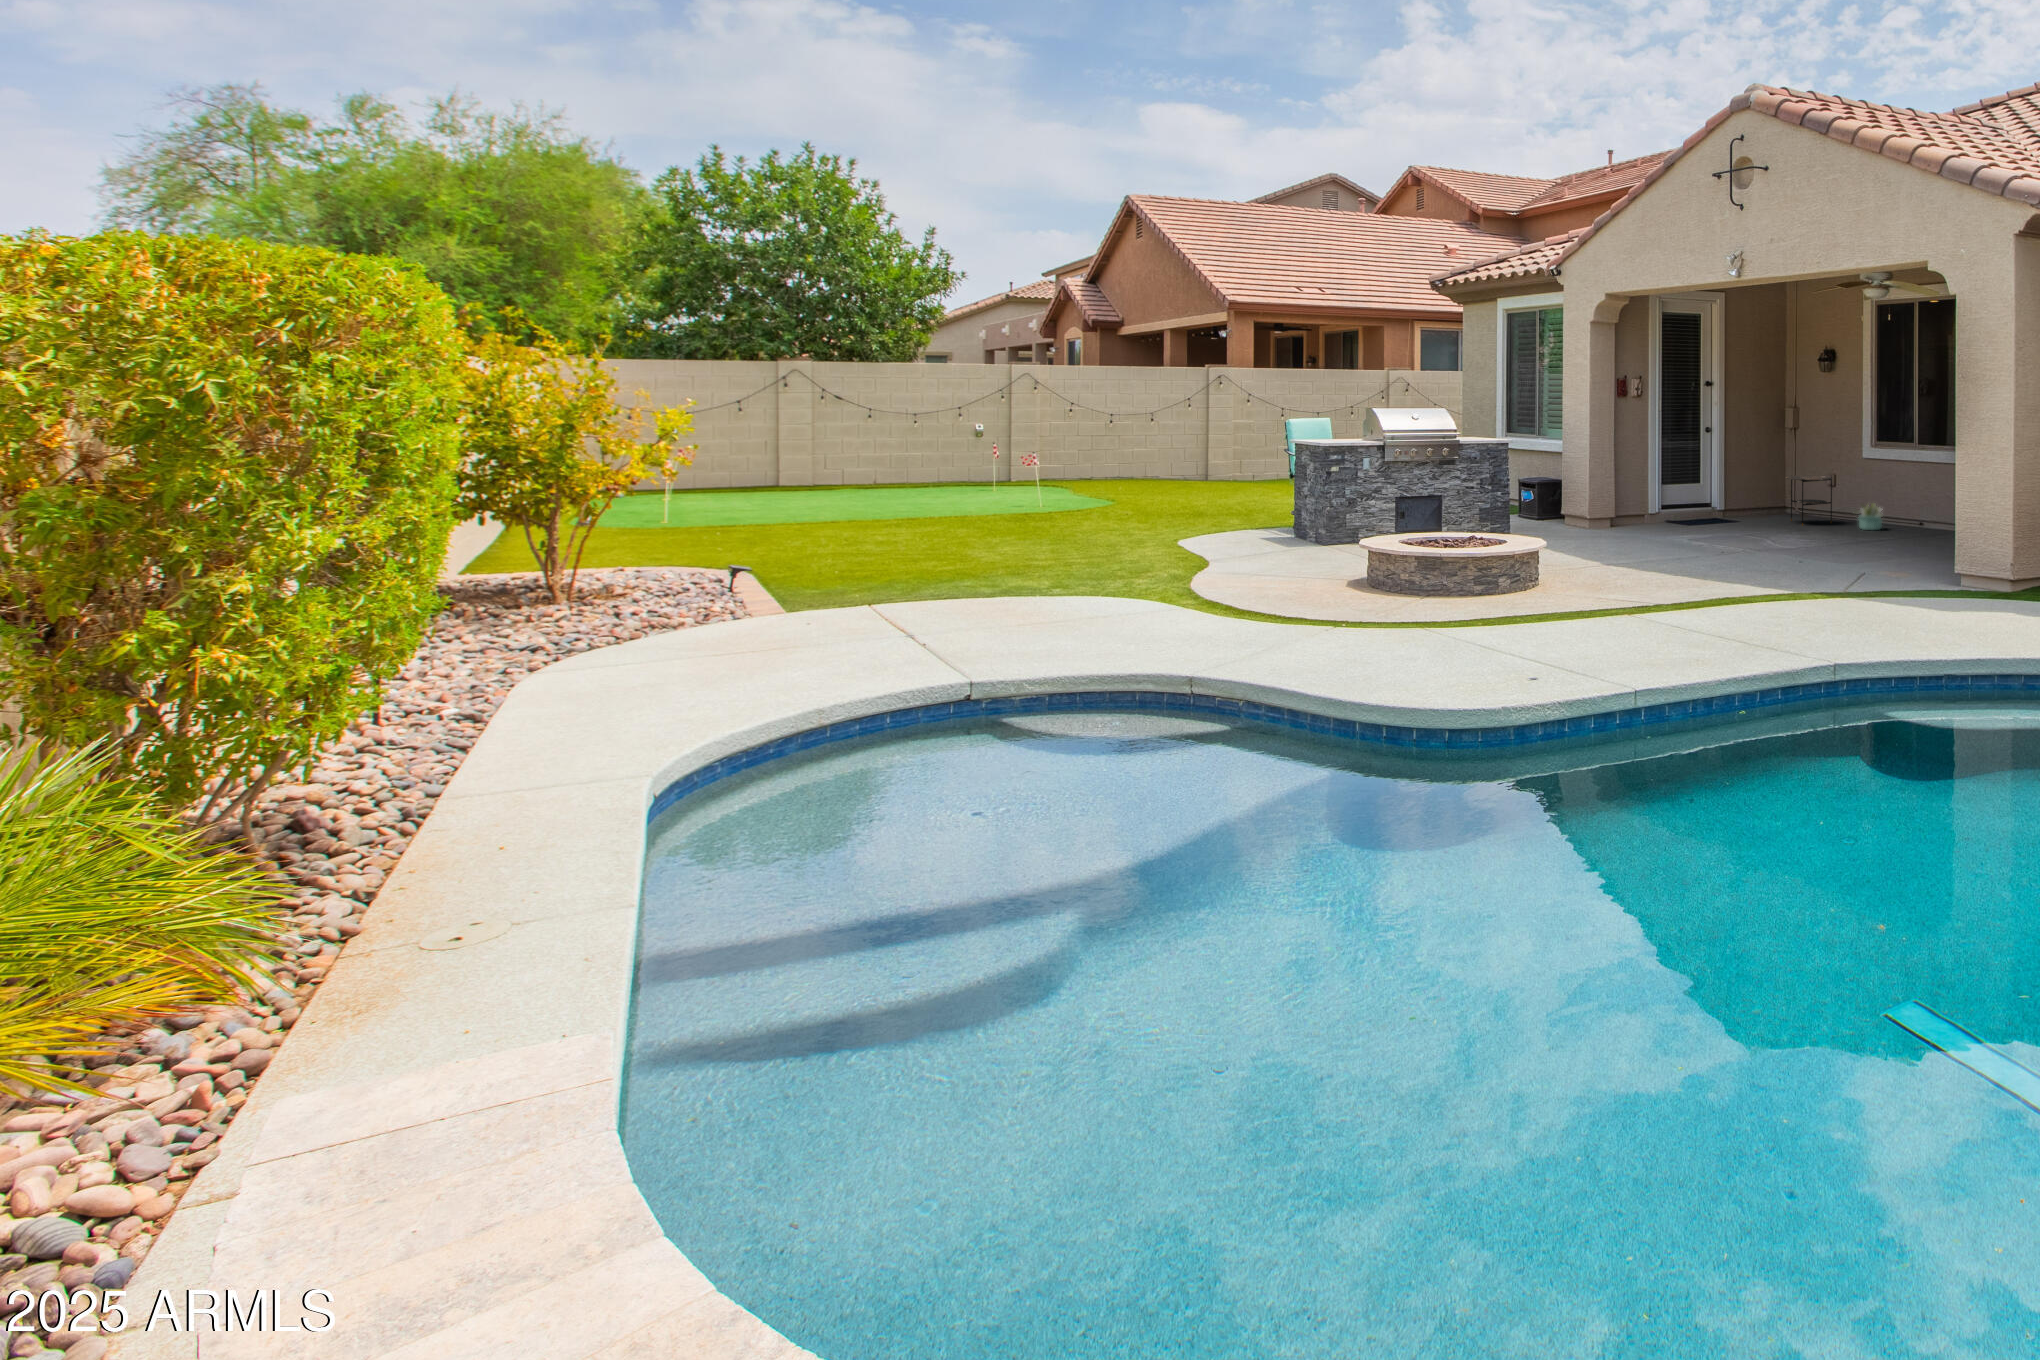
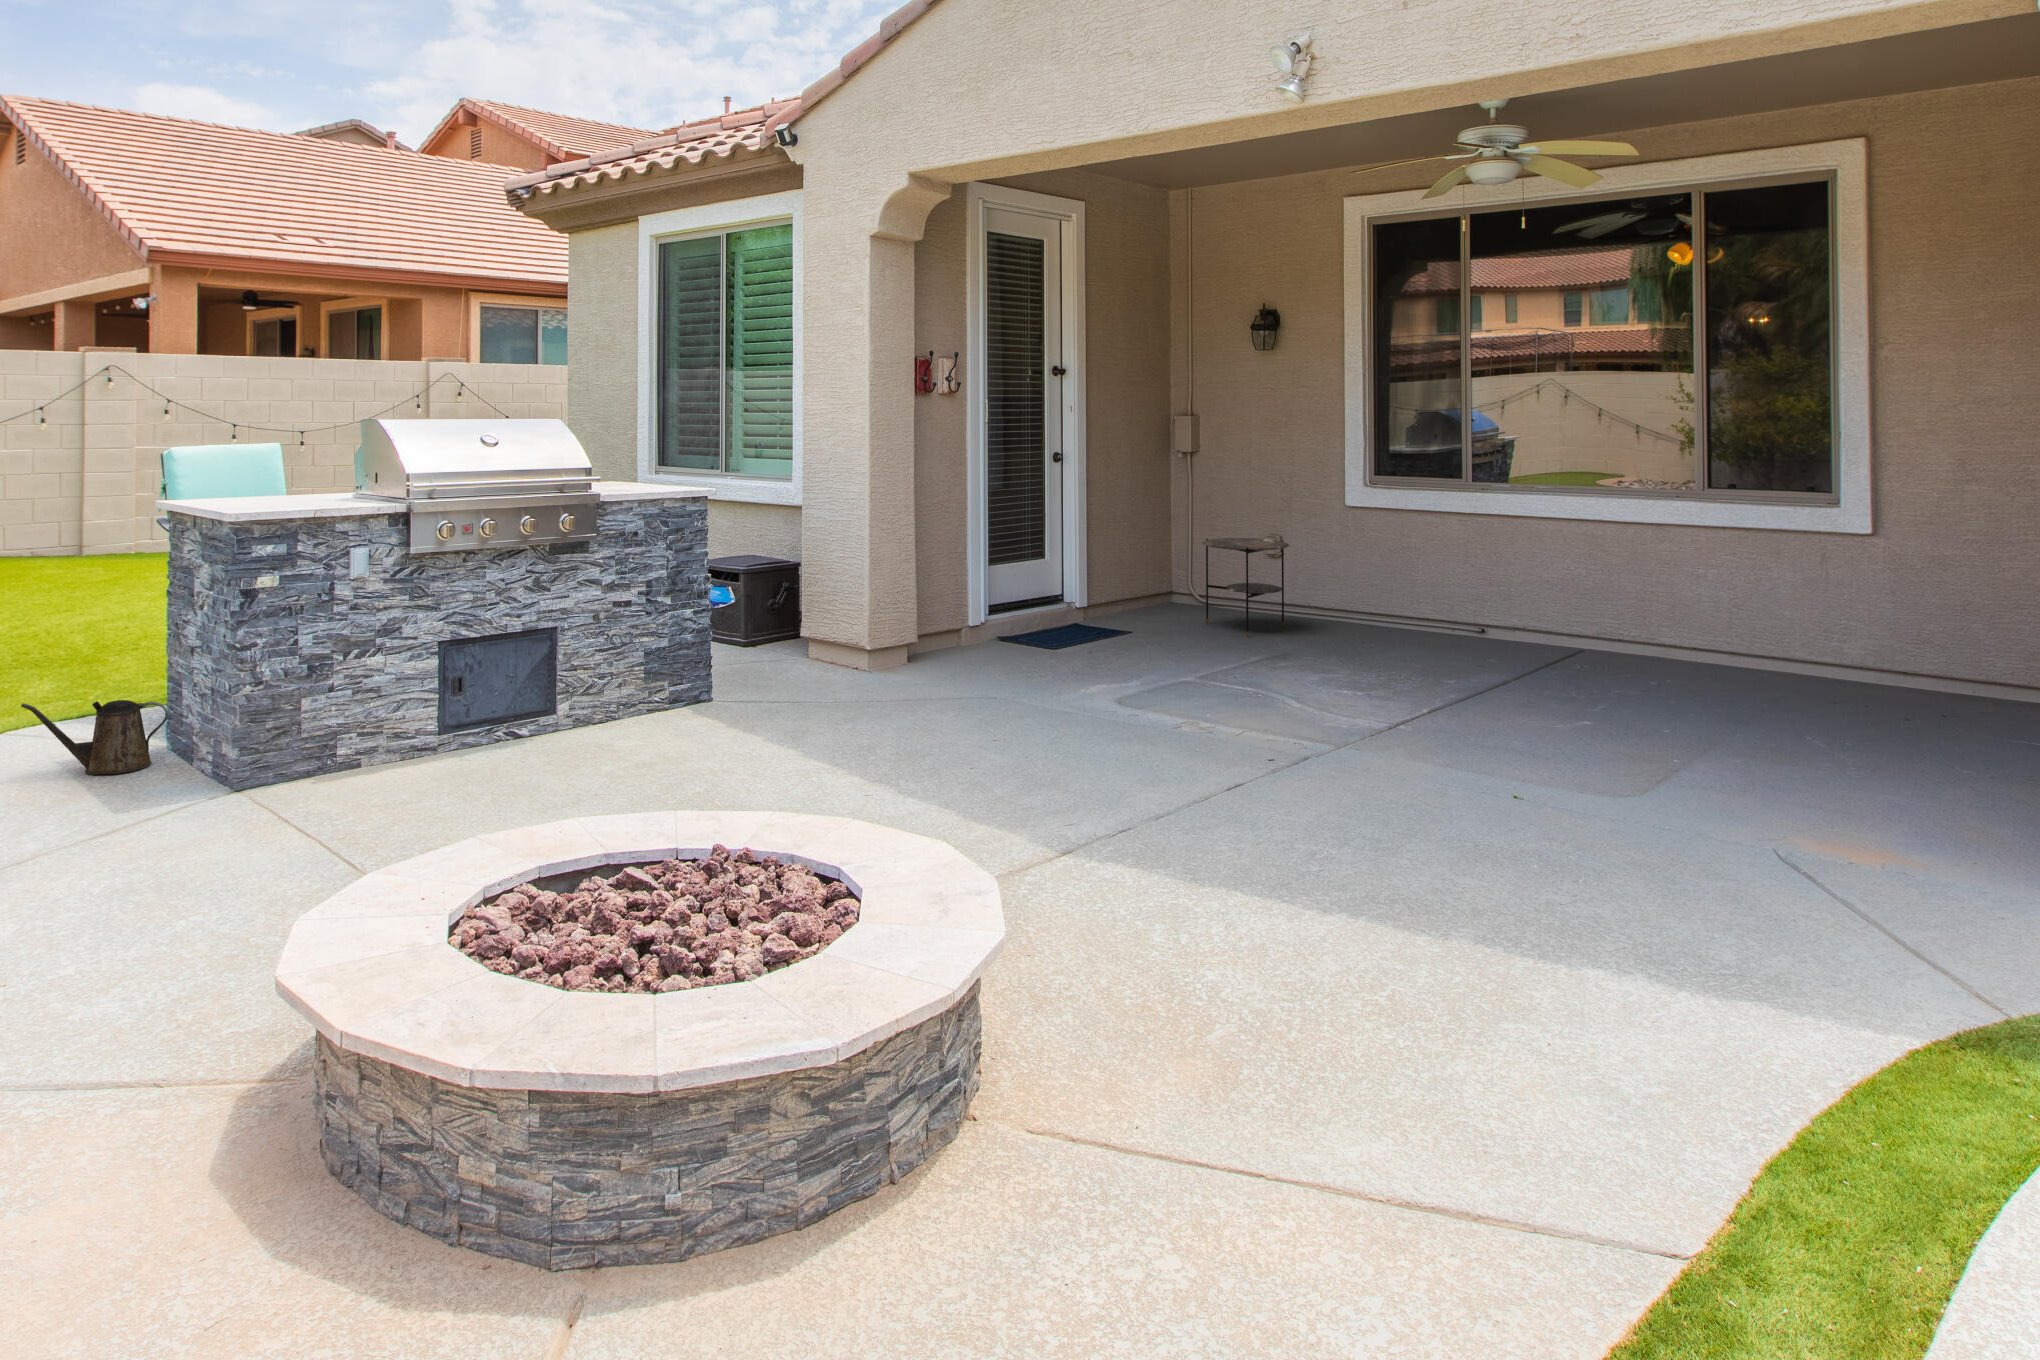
decorative plant: present [1855,503,1882,530] -> none [1350,592,1413,645]
watering can: none [1249,513,1298,541] -> present [21,700,168,775]

